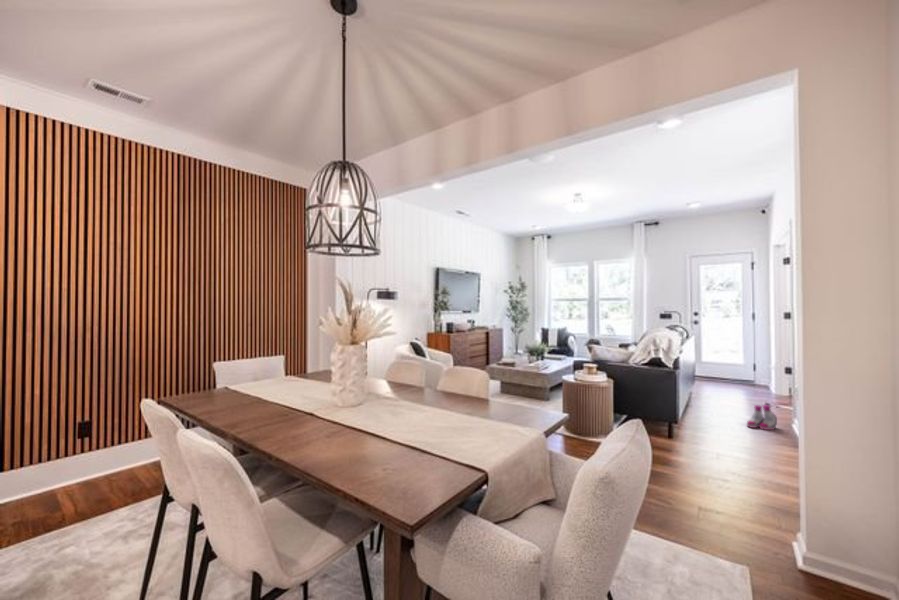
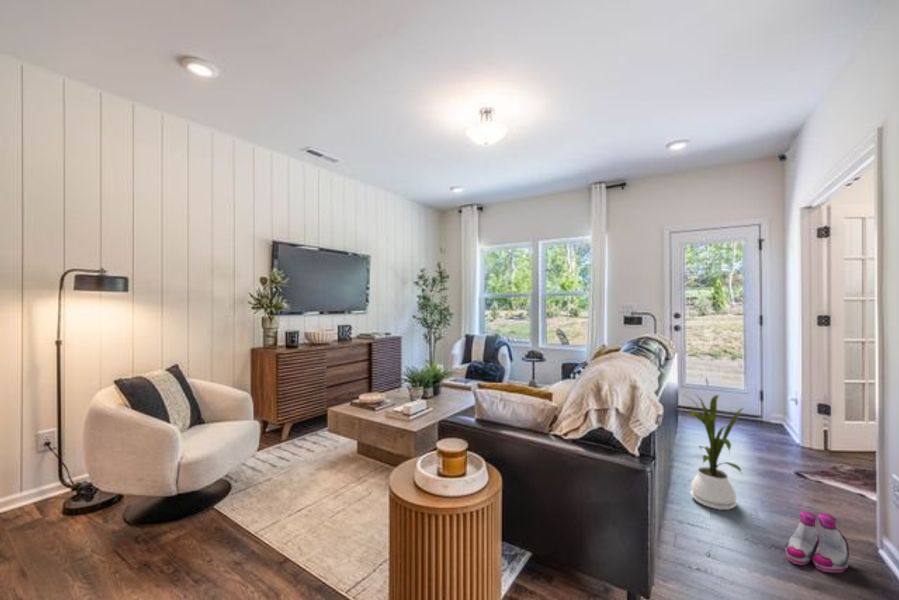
house plant: none [696,352,731,414] -> present [689,395,742,510]

